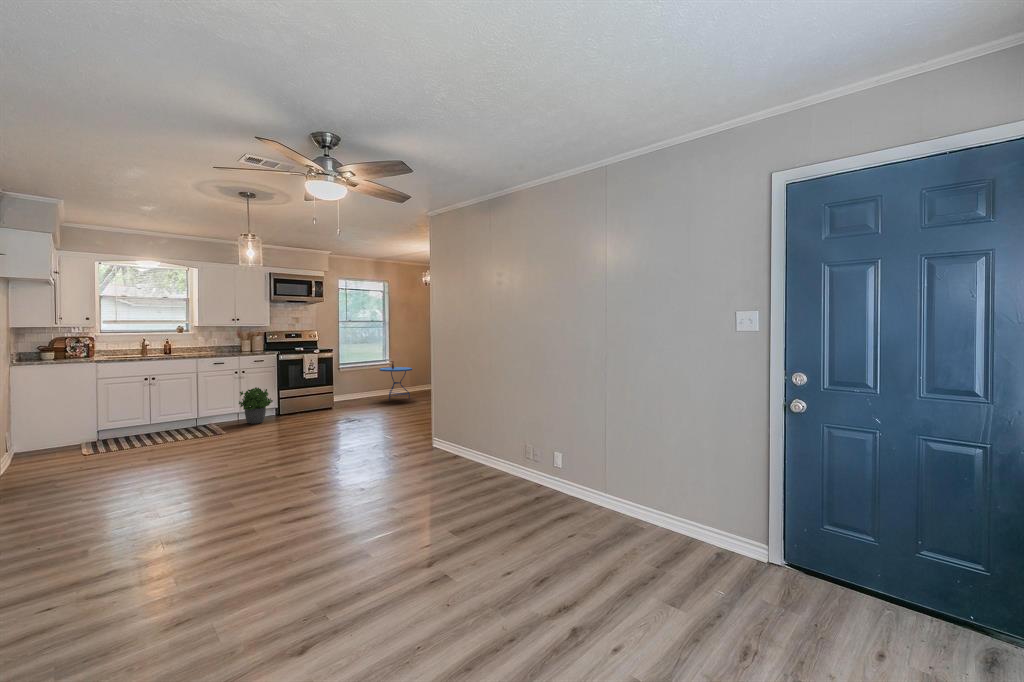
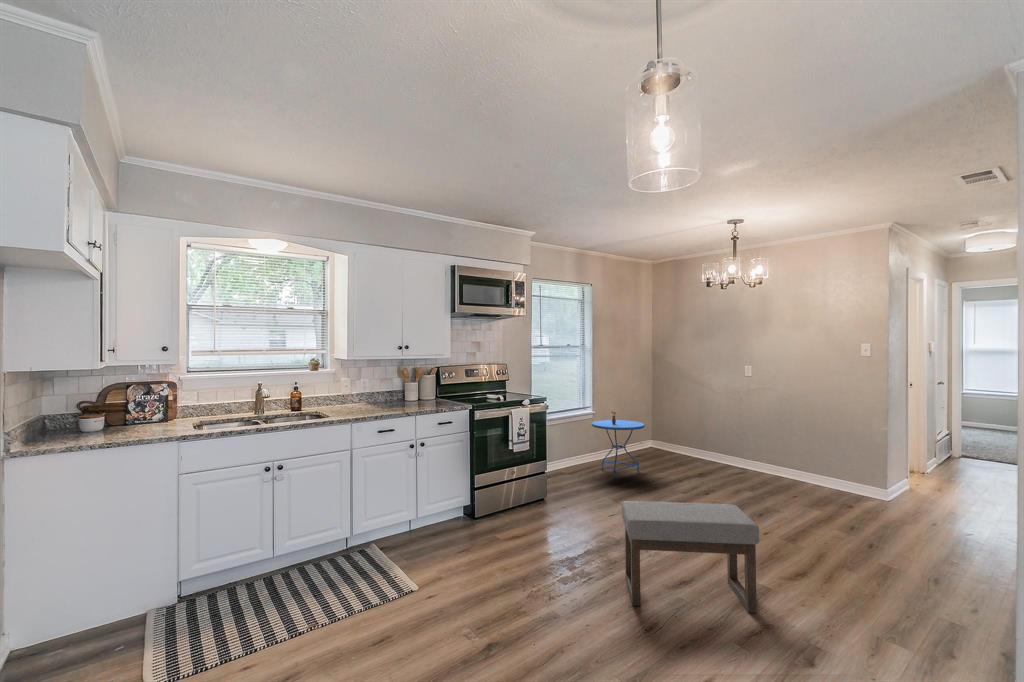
potted plant: present [239,387,273,424] -> none [416,470,472,543]
ottoman: none [323,395,386,436] -> present [622,501,759,613]

